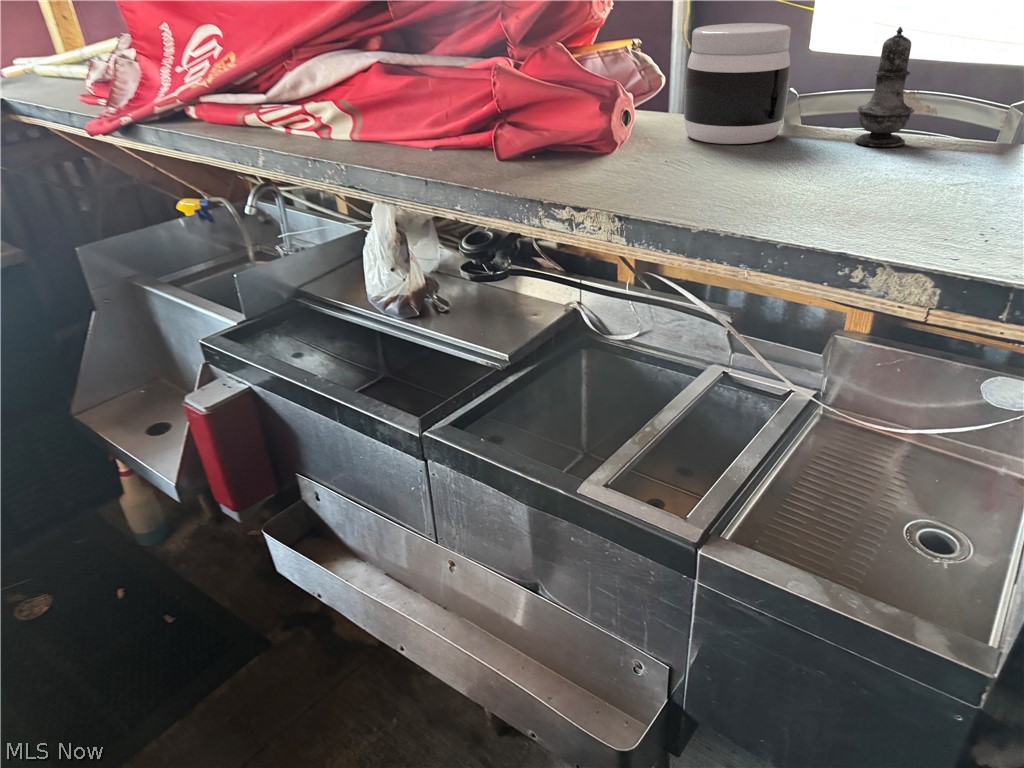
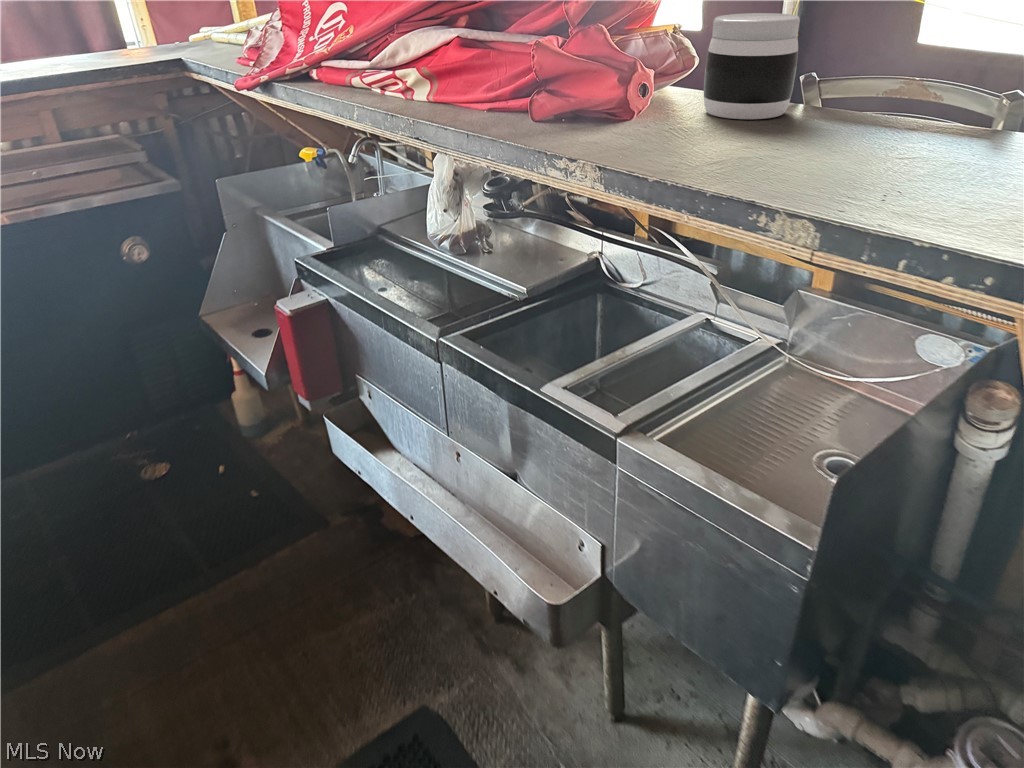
salt shaker: present [855,27,914,147] -> none [849,20,902,128]

